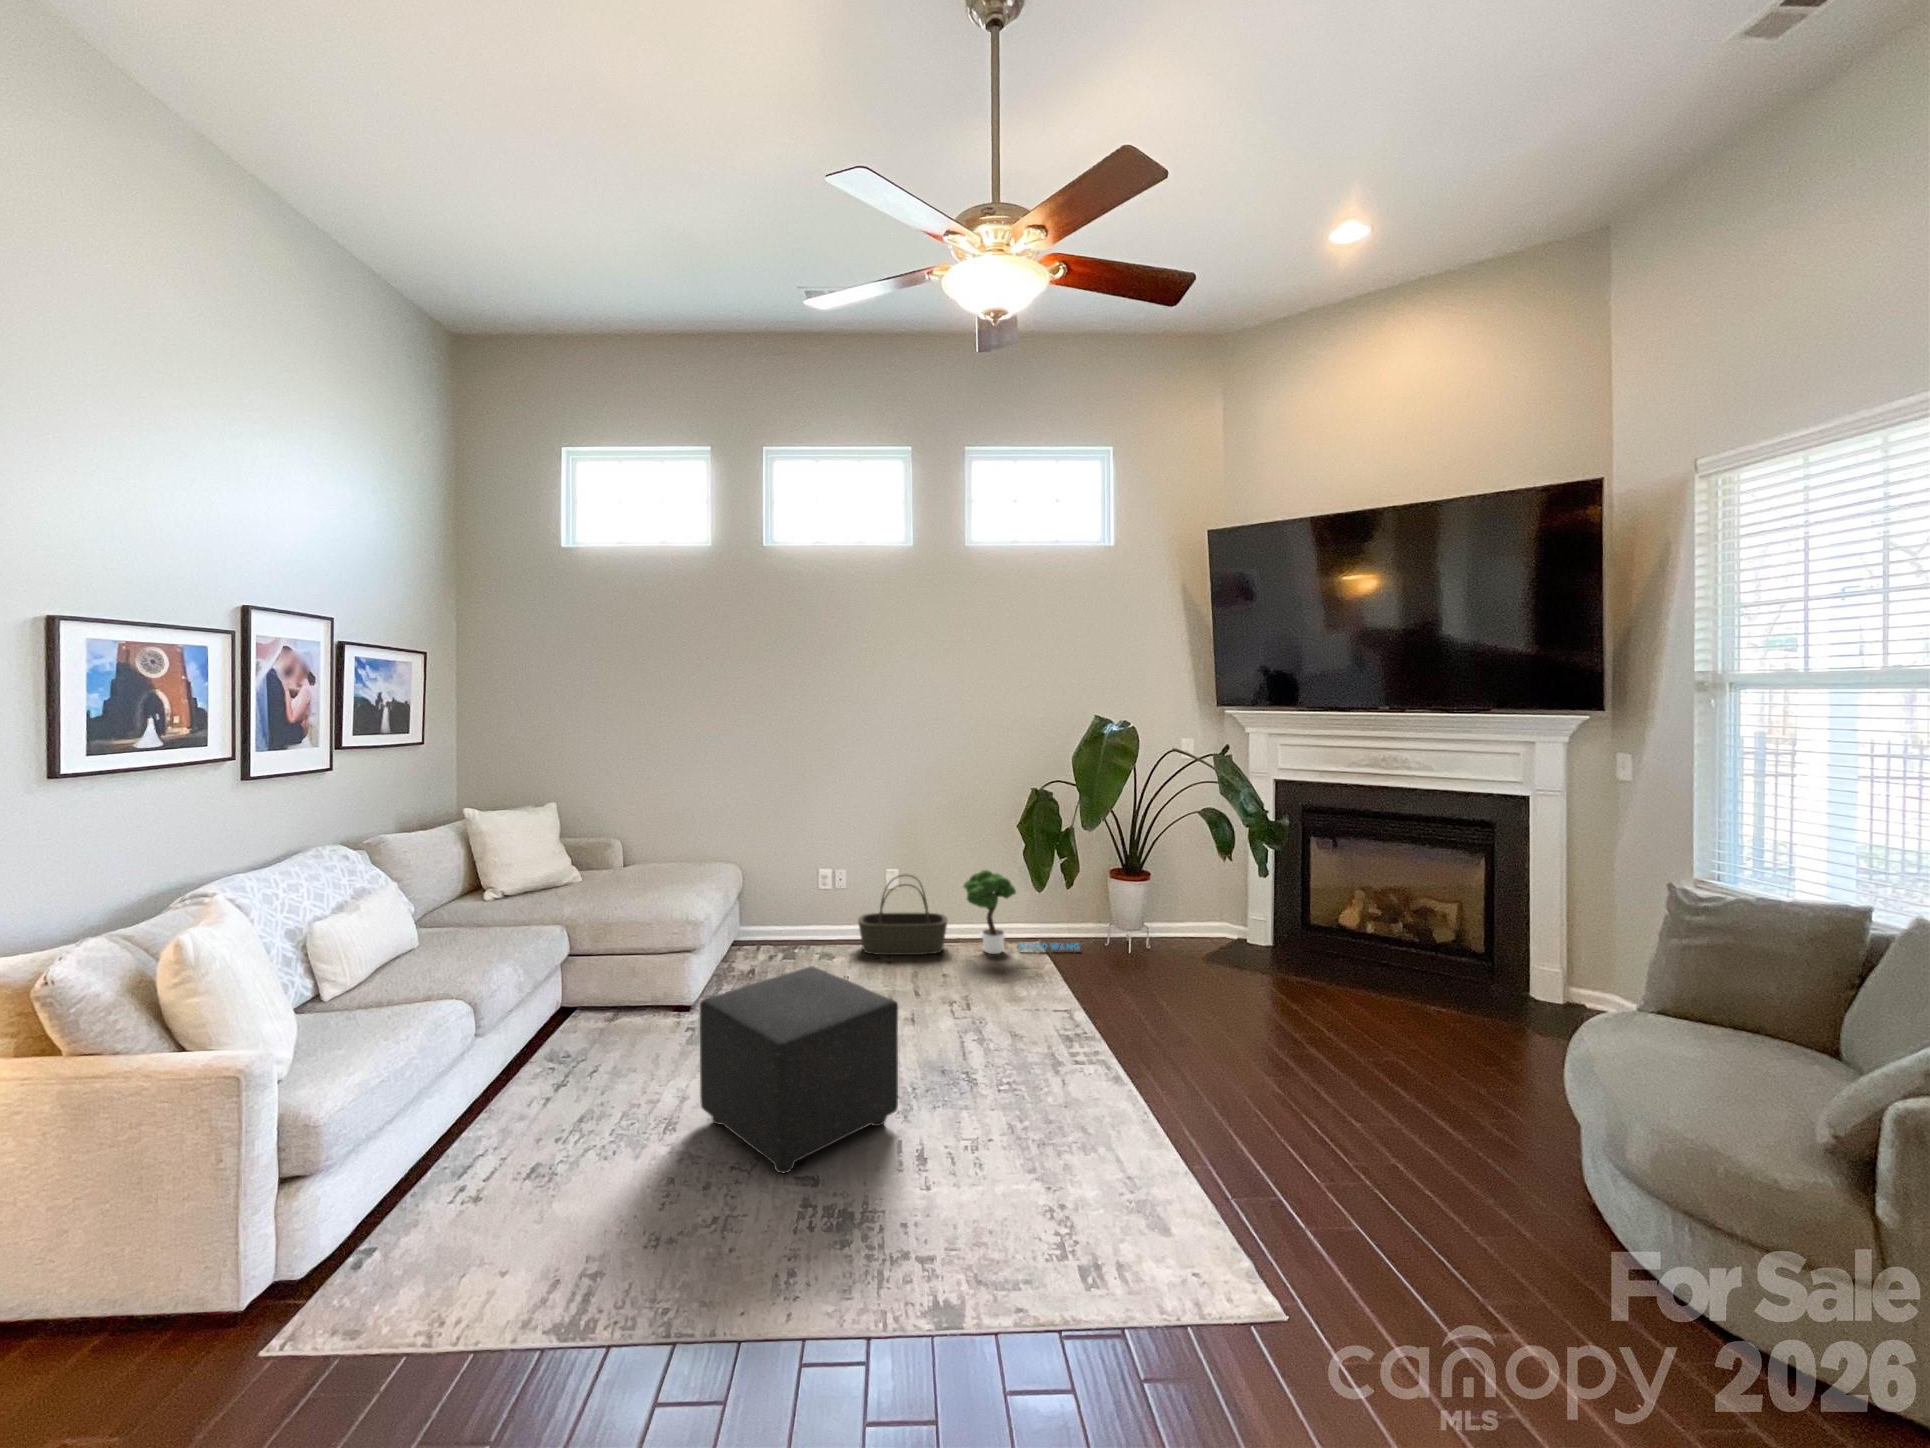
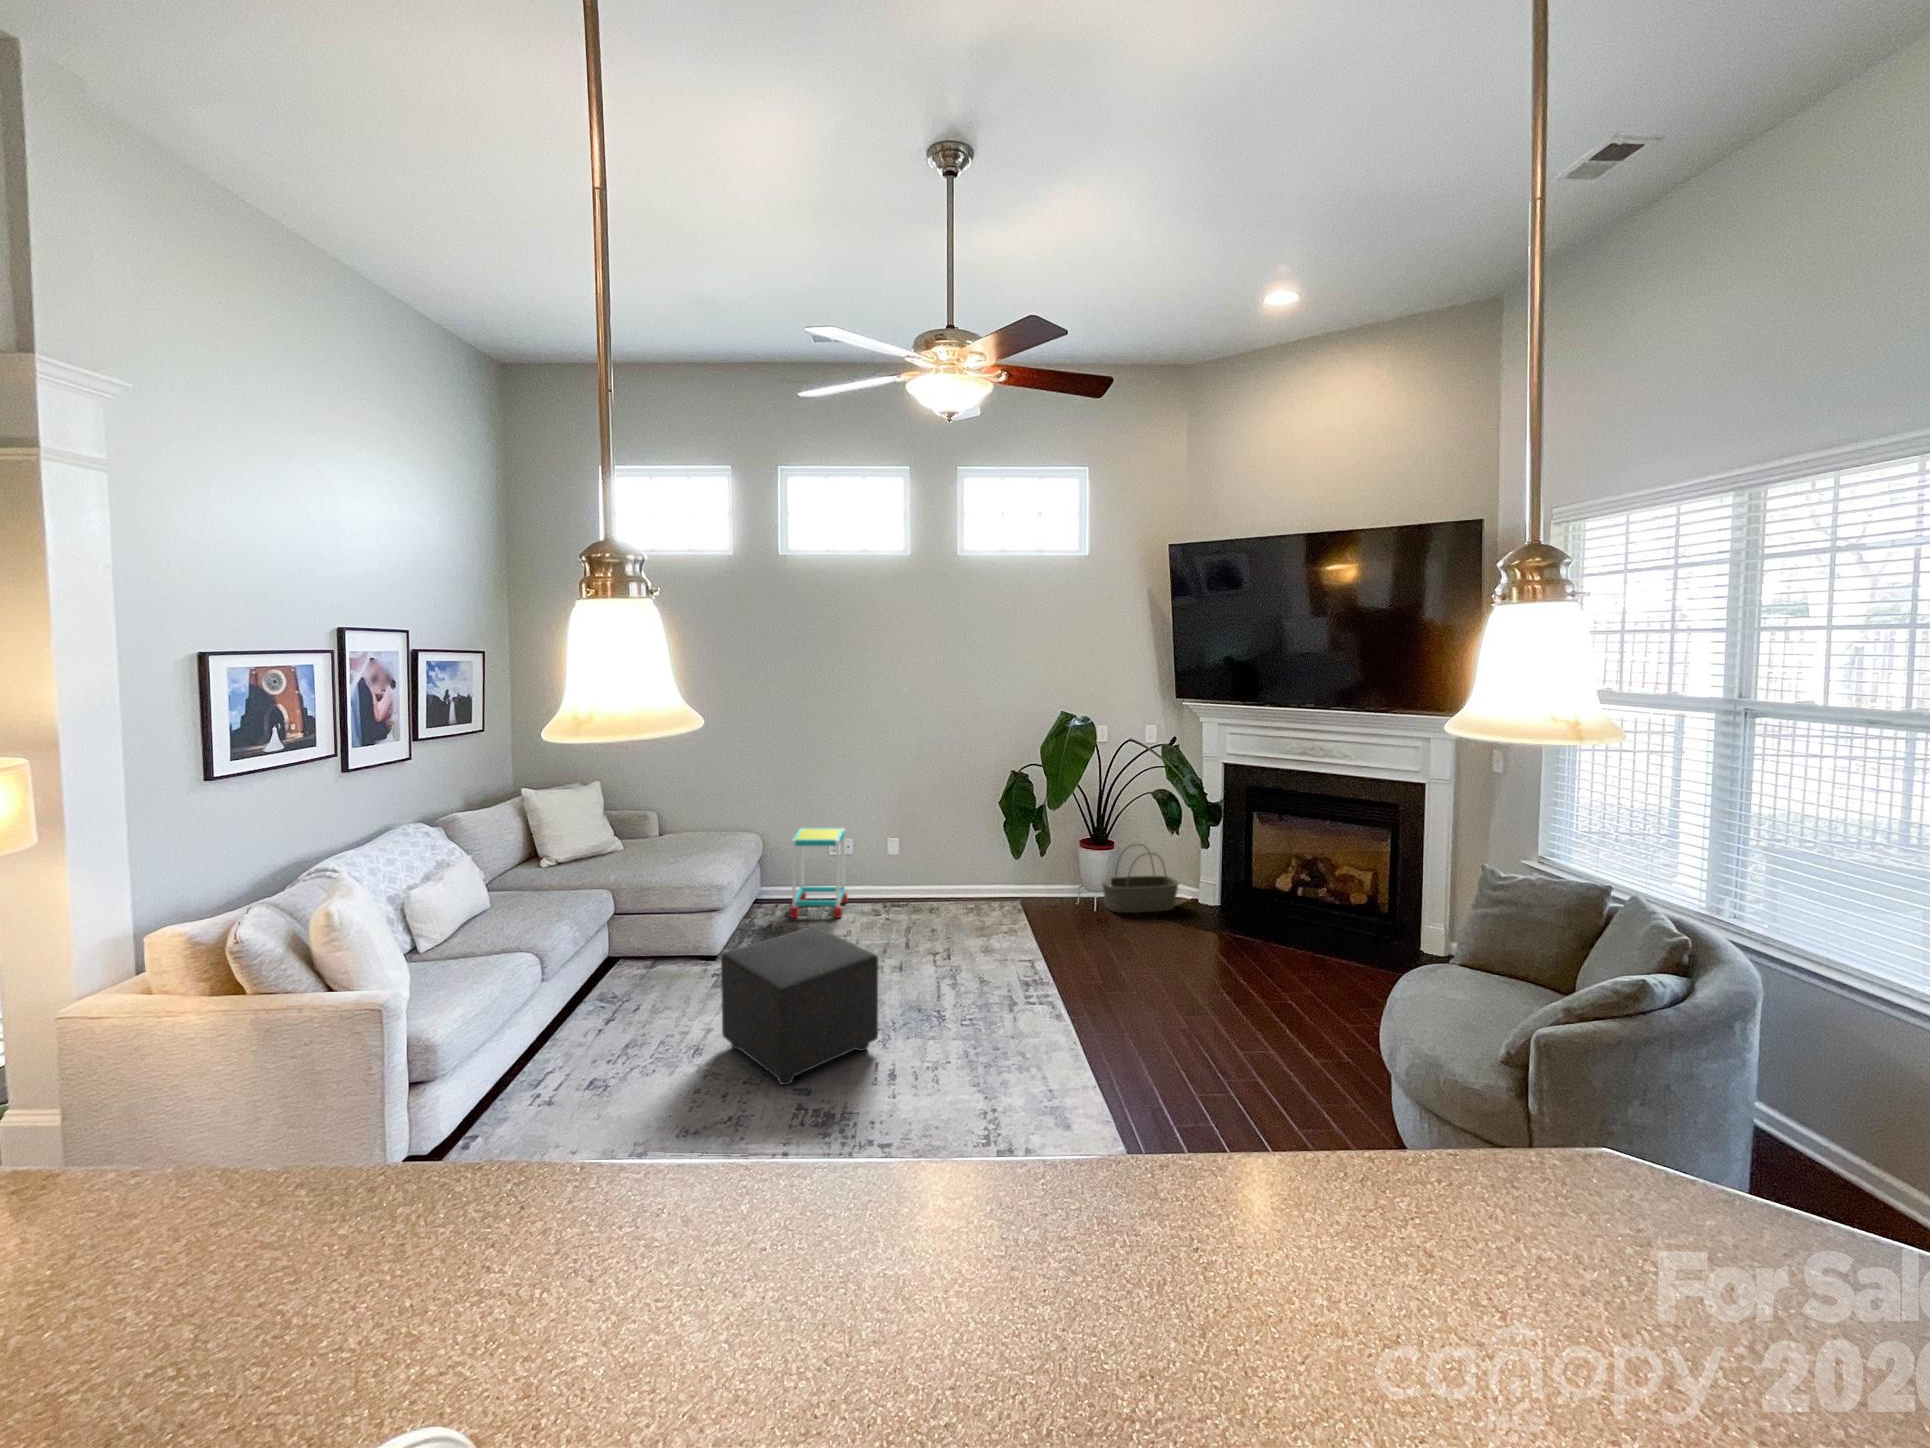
side table: none [773,857,838,961] -> present [790,828,848,918]
potted tree: present [964,870,1080,954] -> none [956,841,1054,912]
basket: present [858,874,948,955] -> present [1102,844,1178,913]

